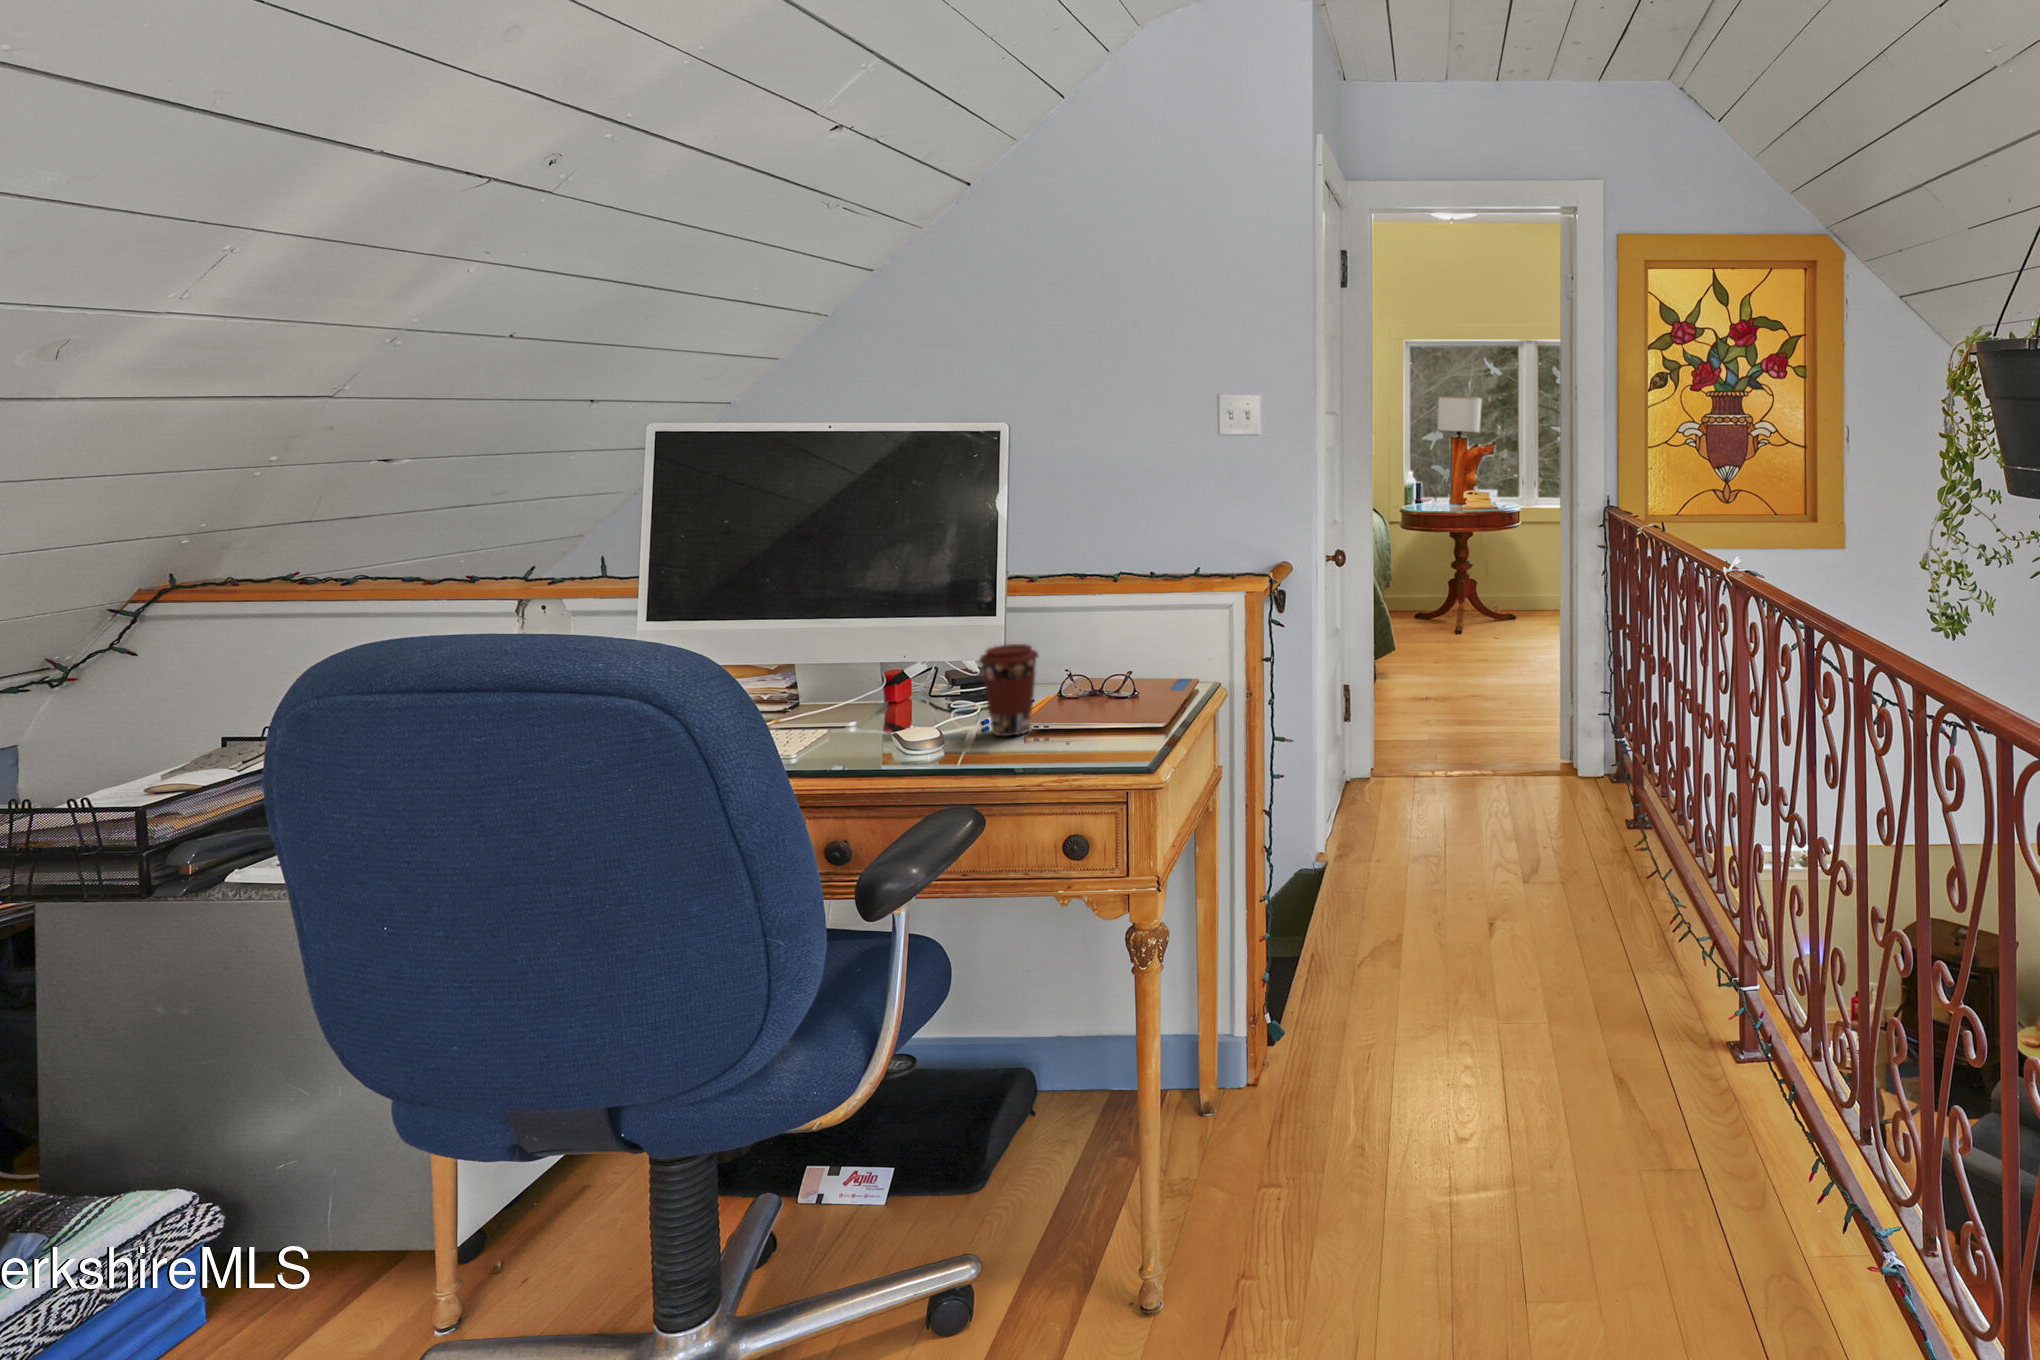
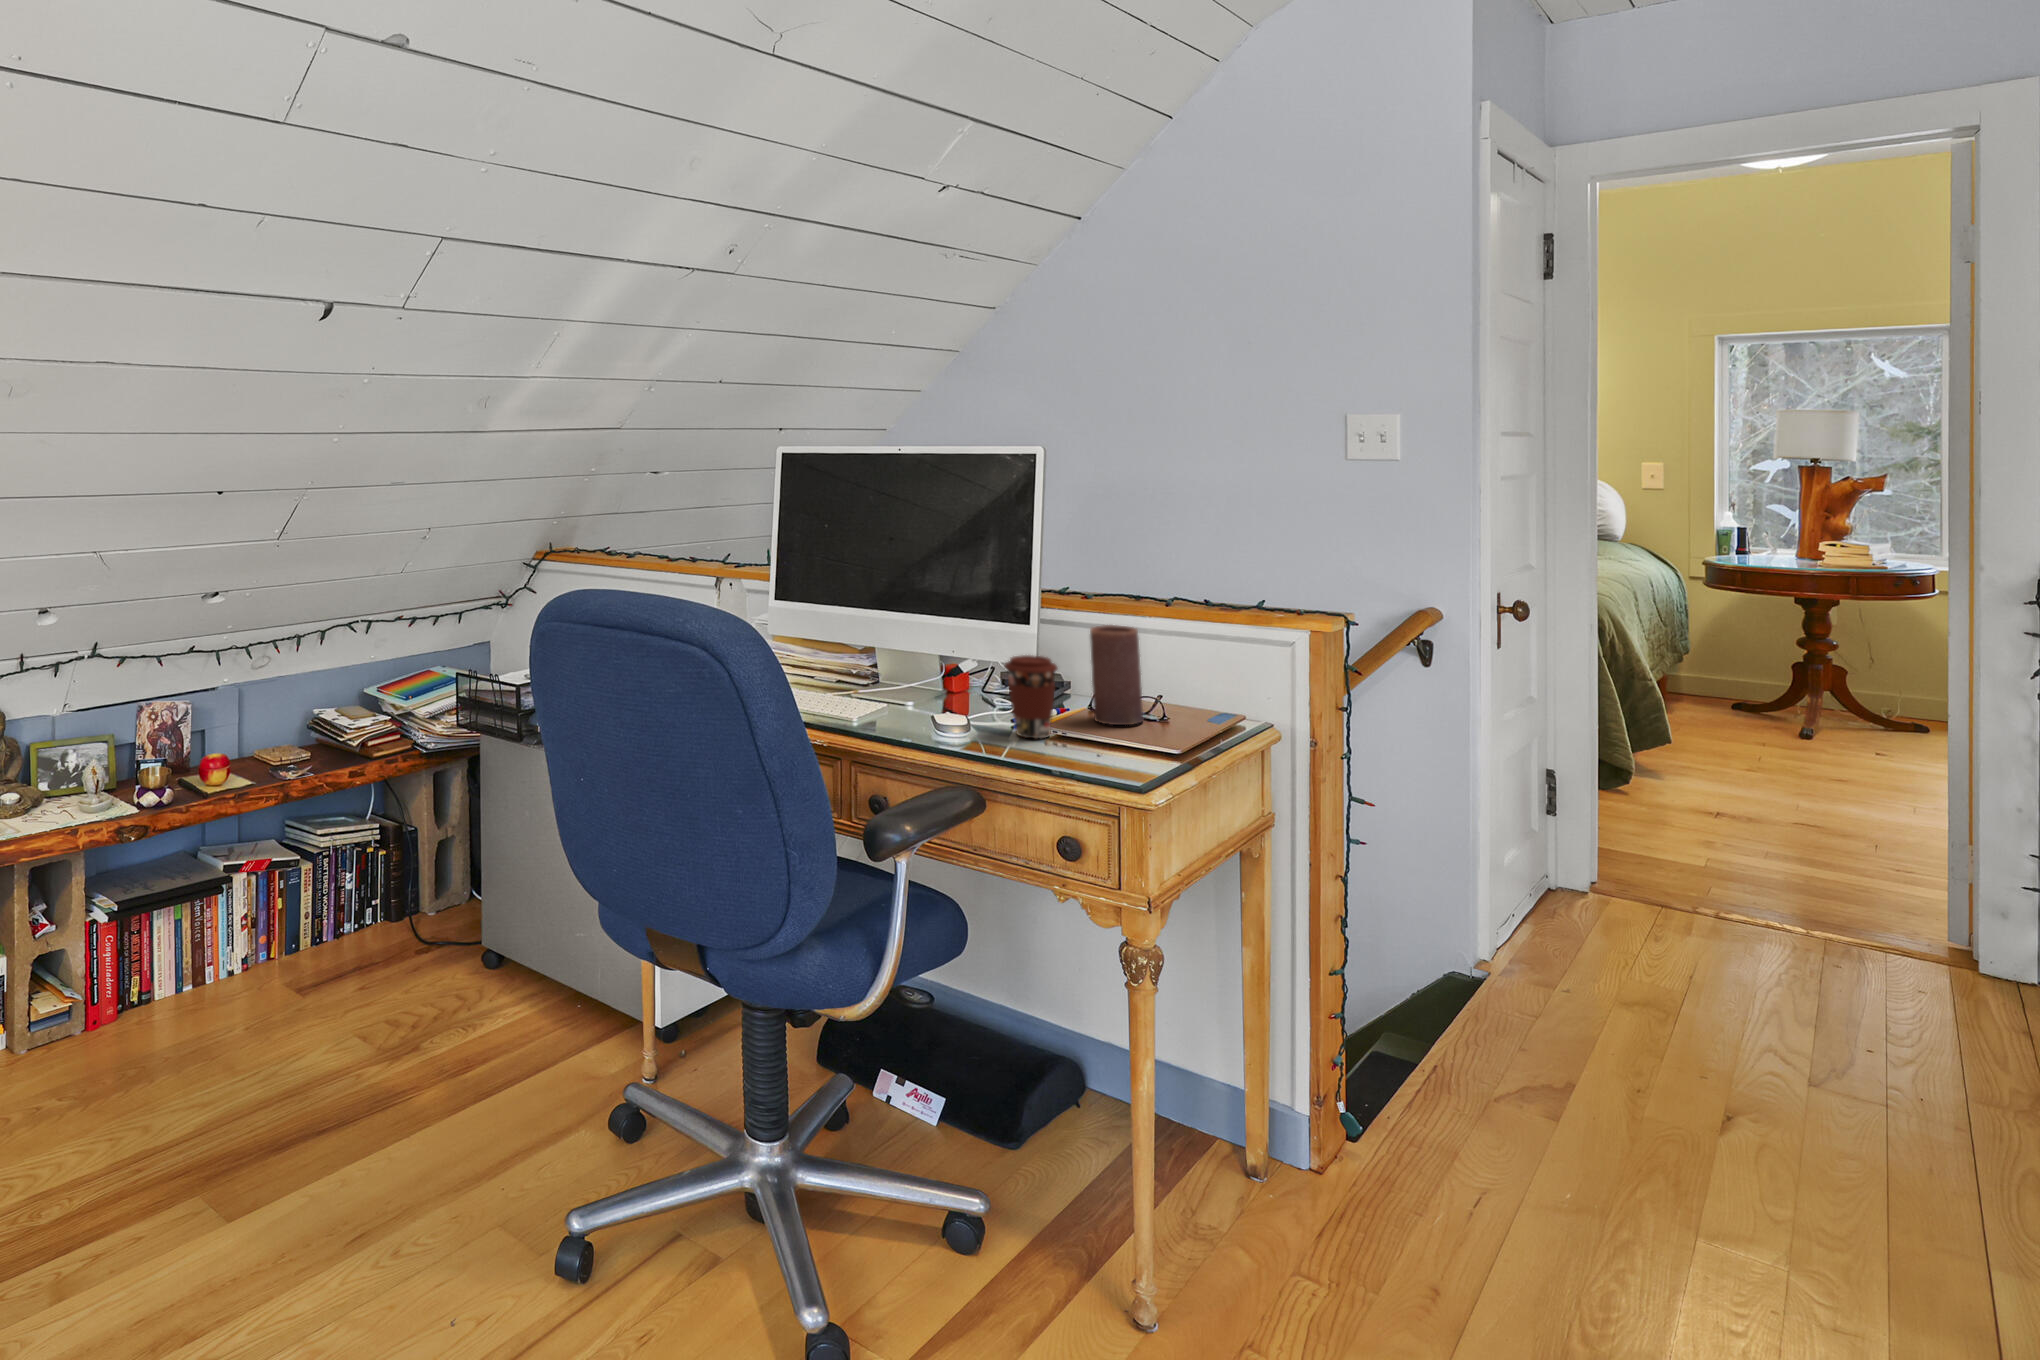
candle: none [1061,600,1115,706] -> present [1090,625,1144,725]

